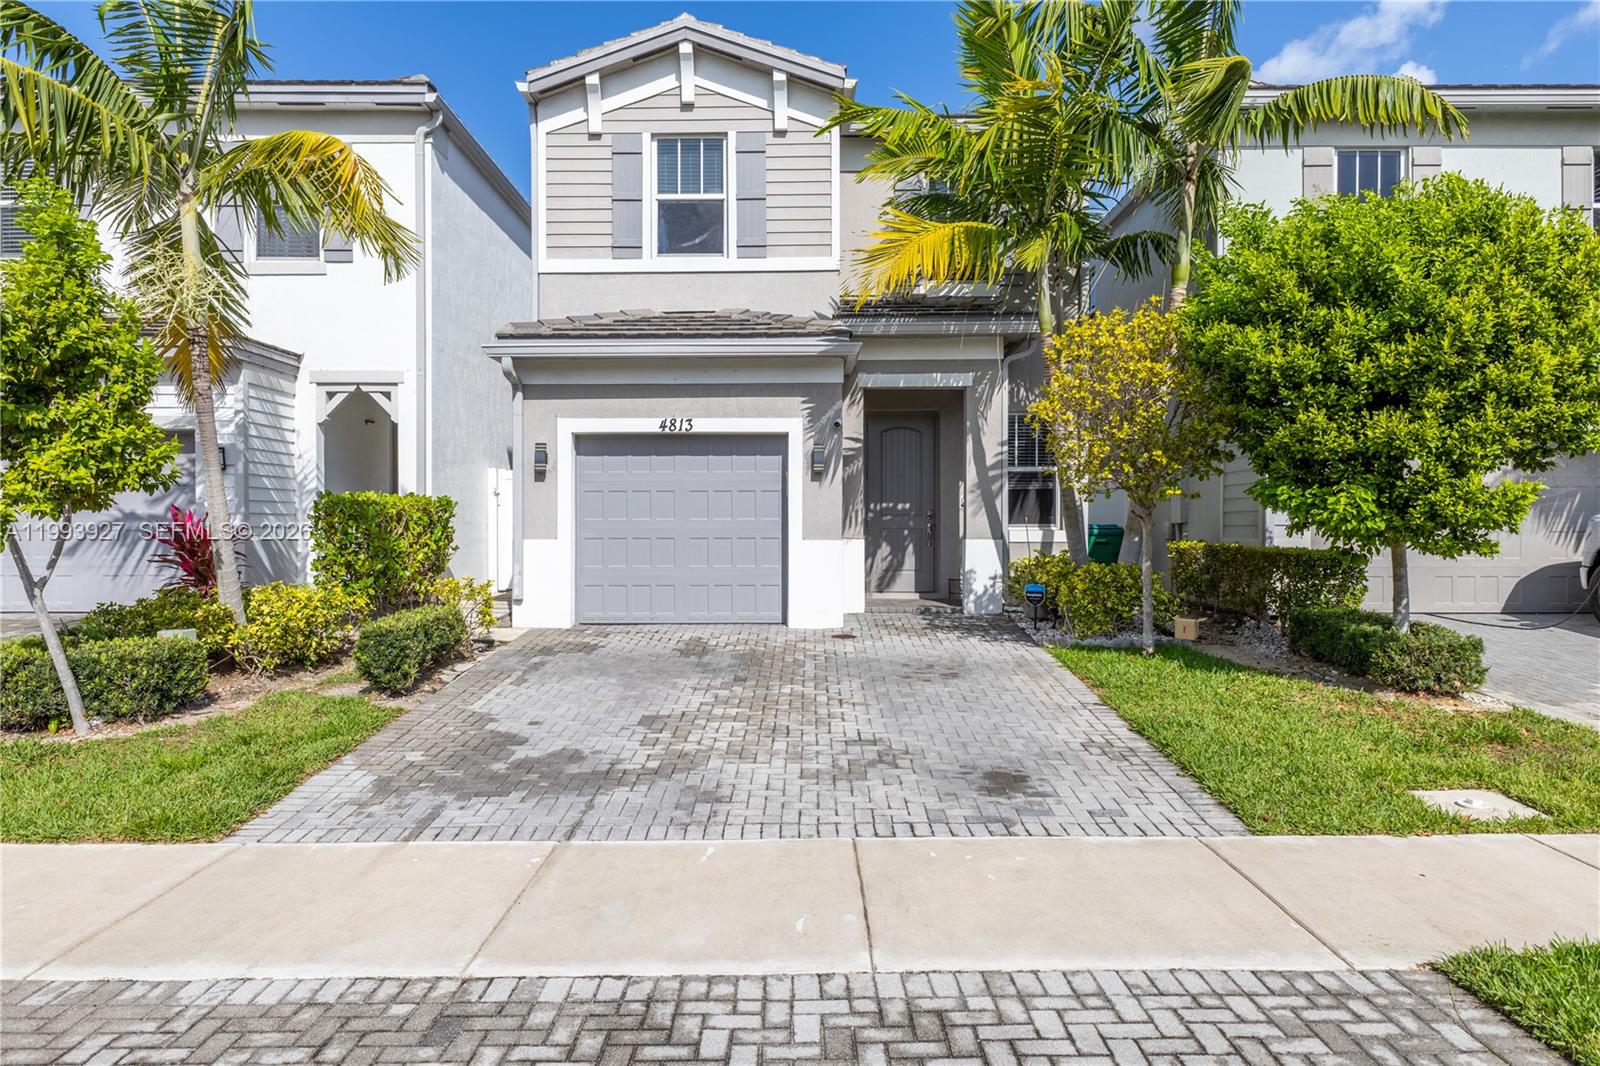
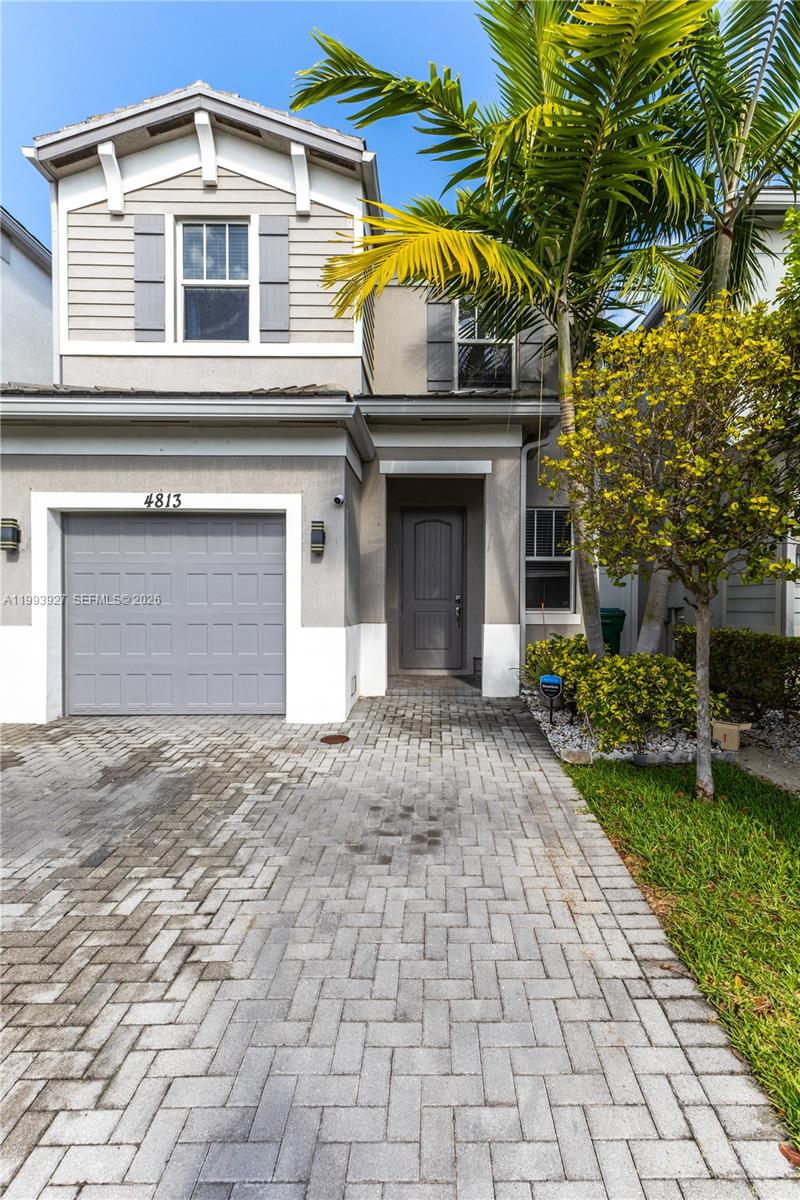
potted plant: none [1100,596,1127,649] -> present [629,701,662,766]

